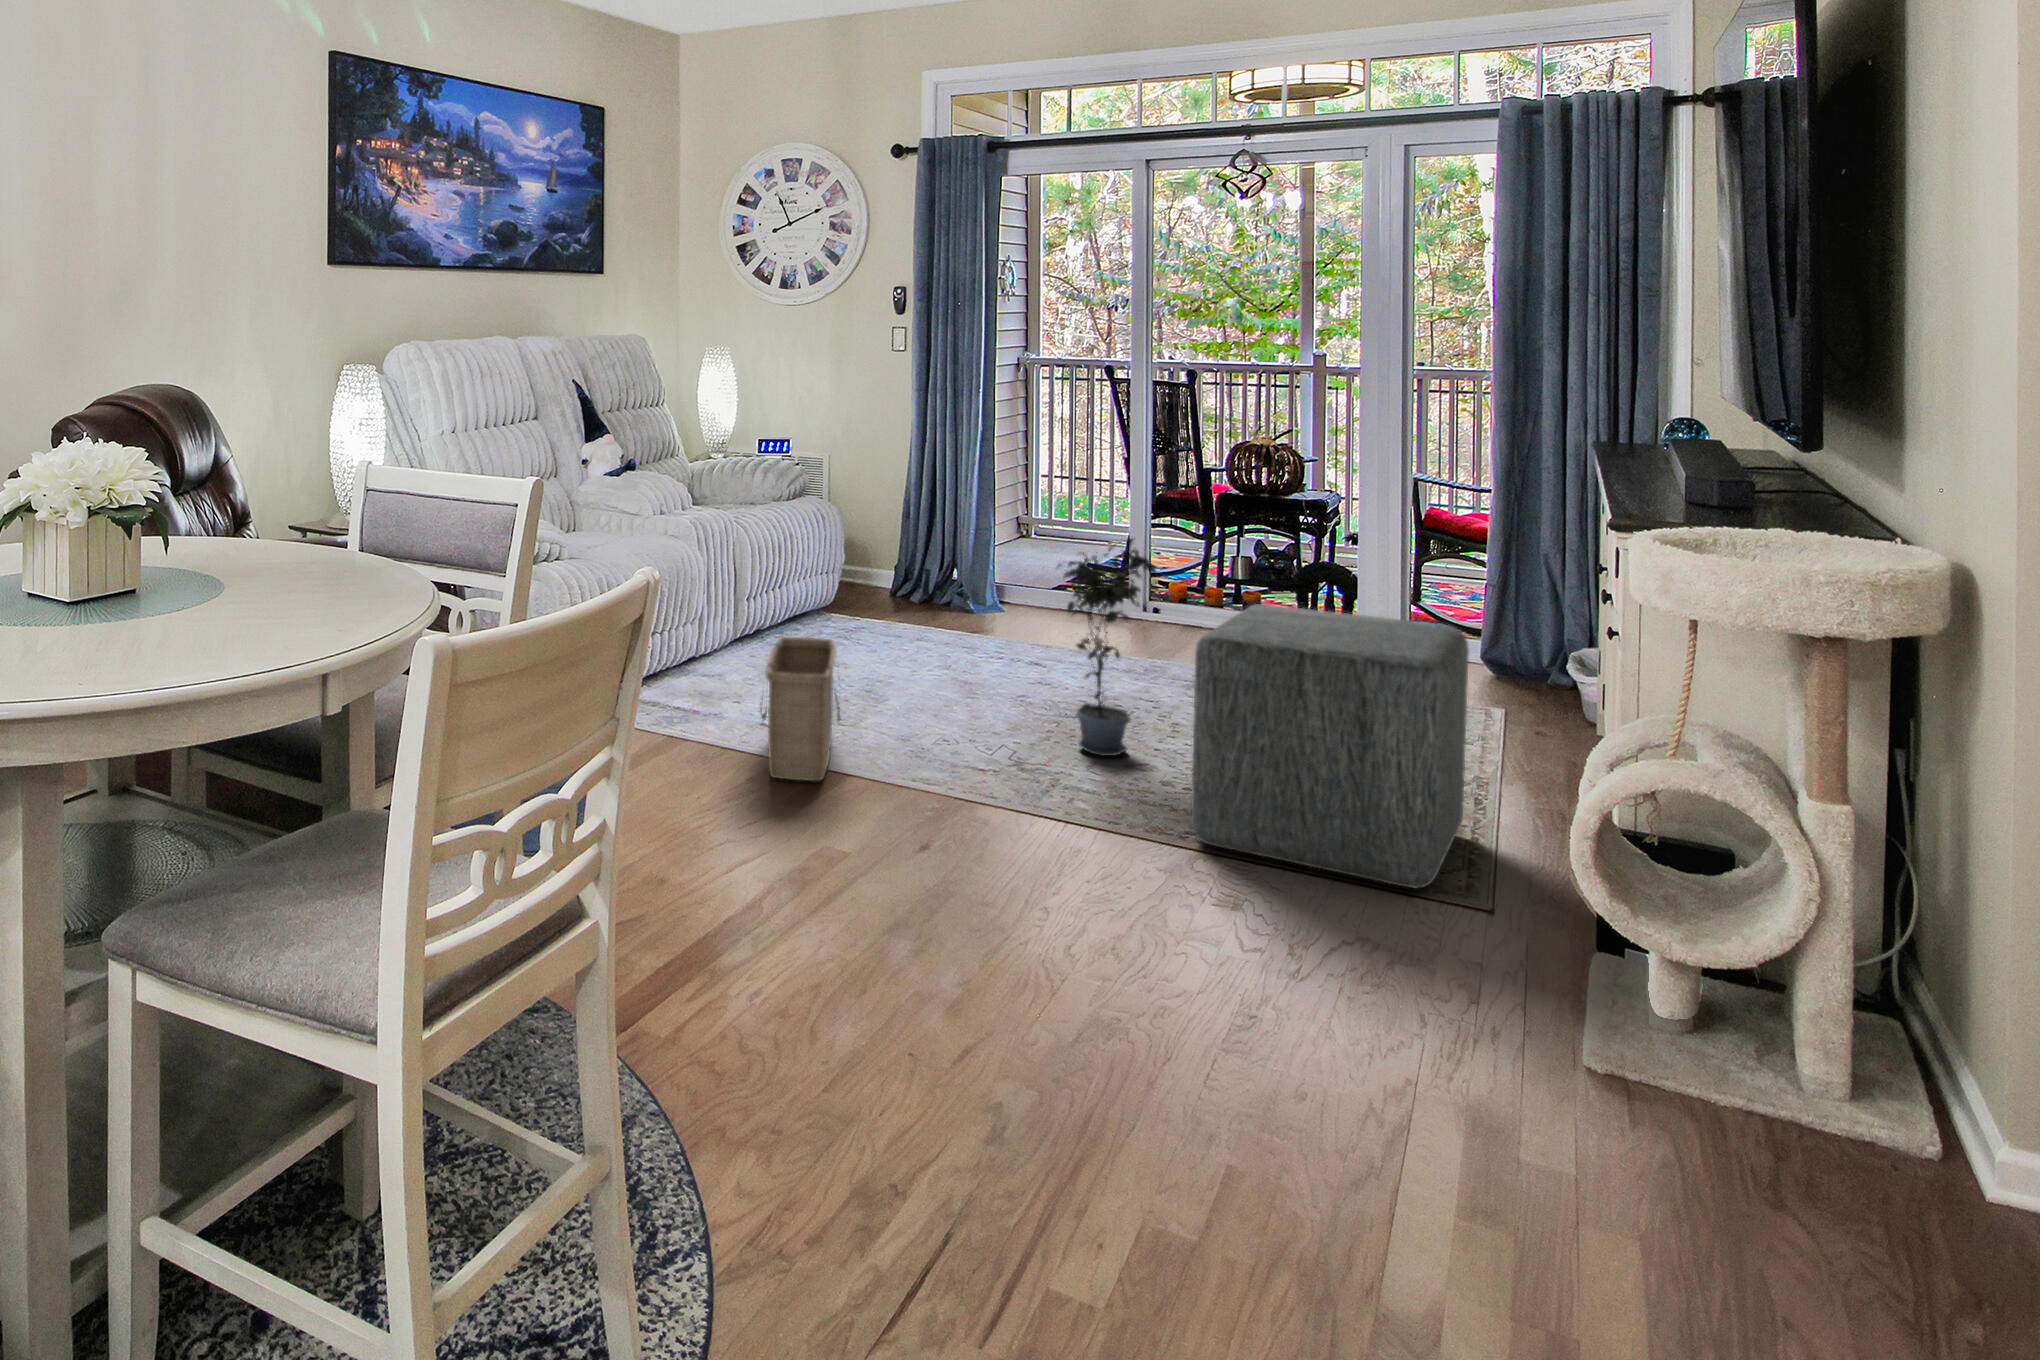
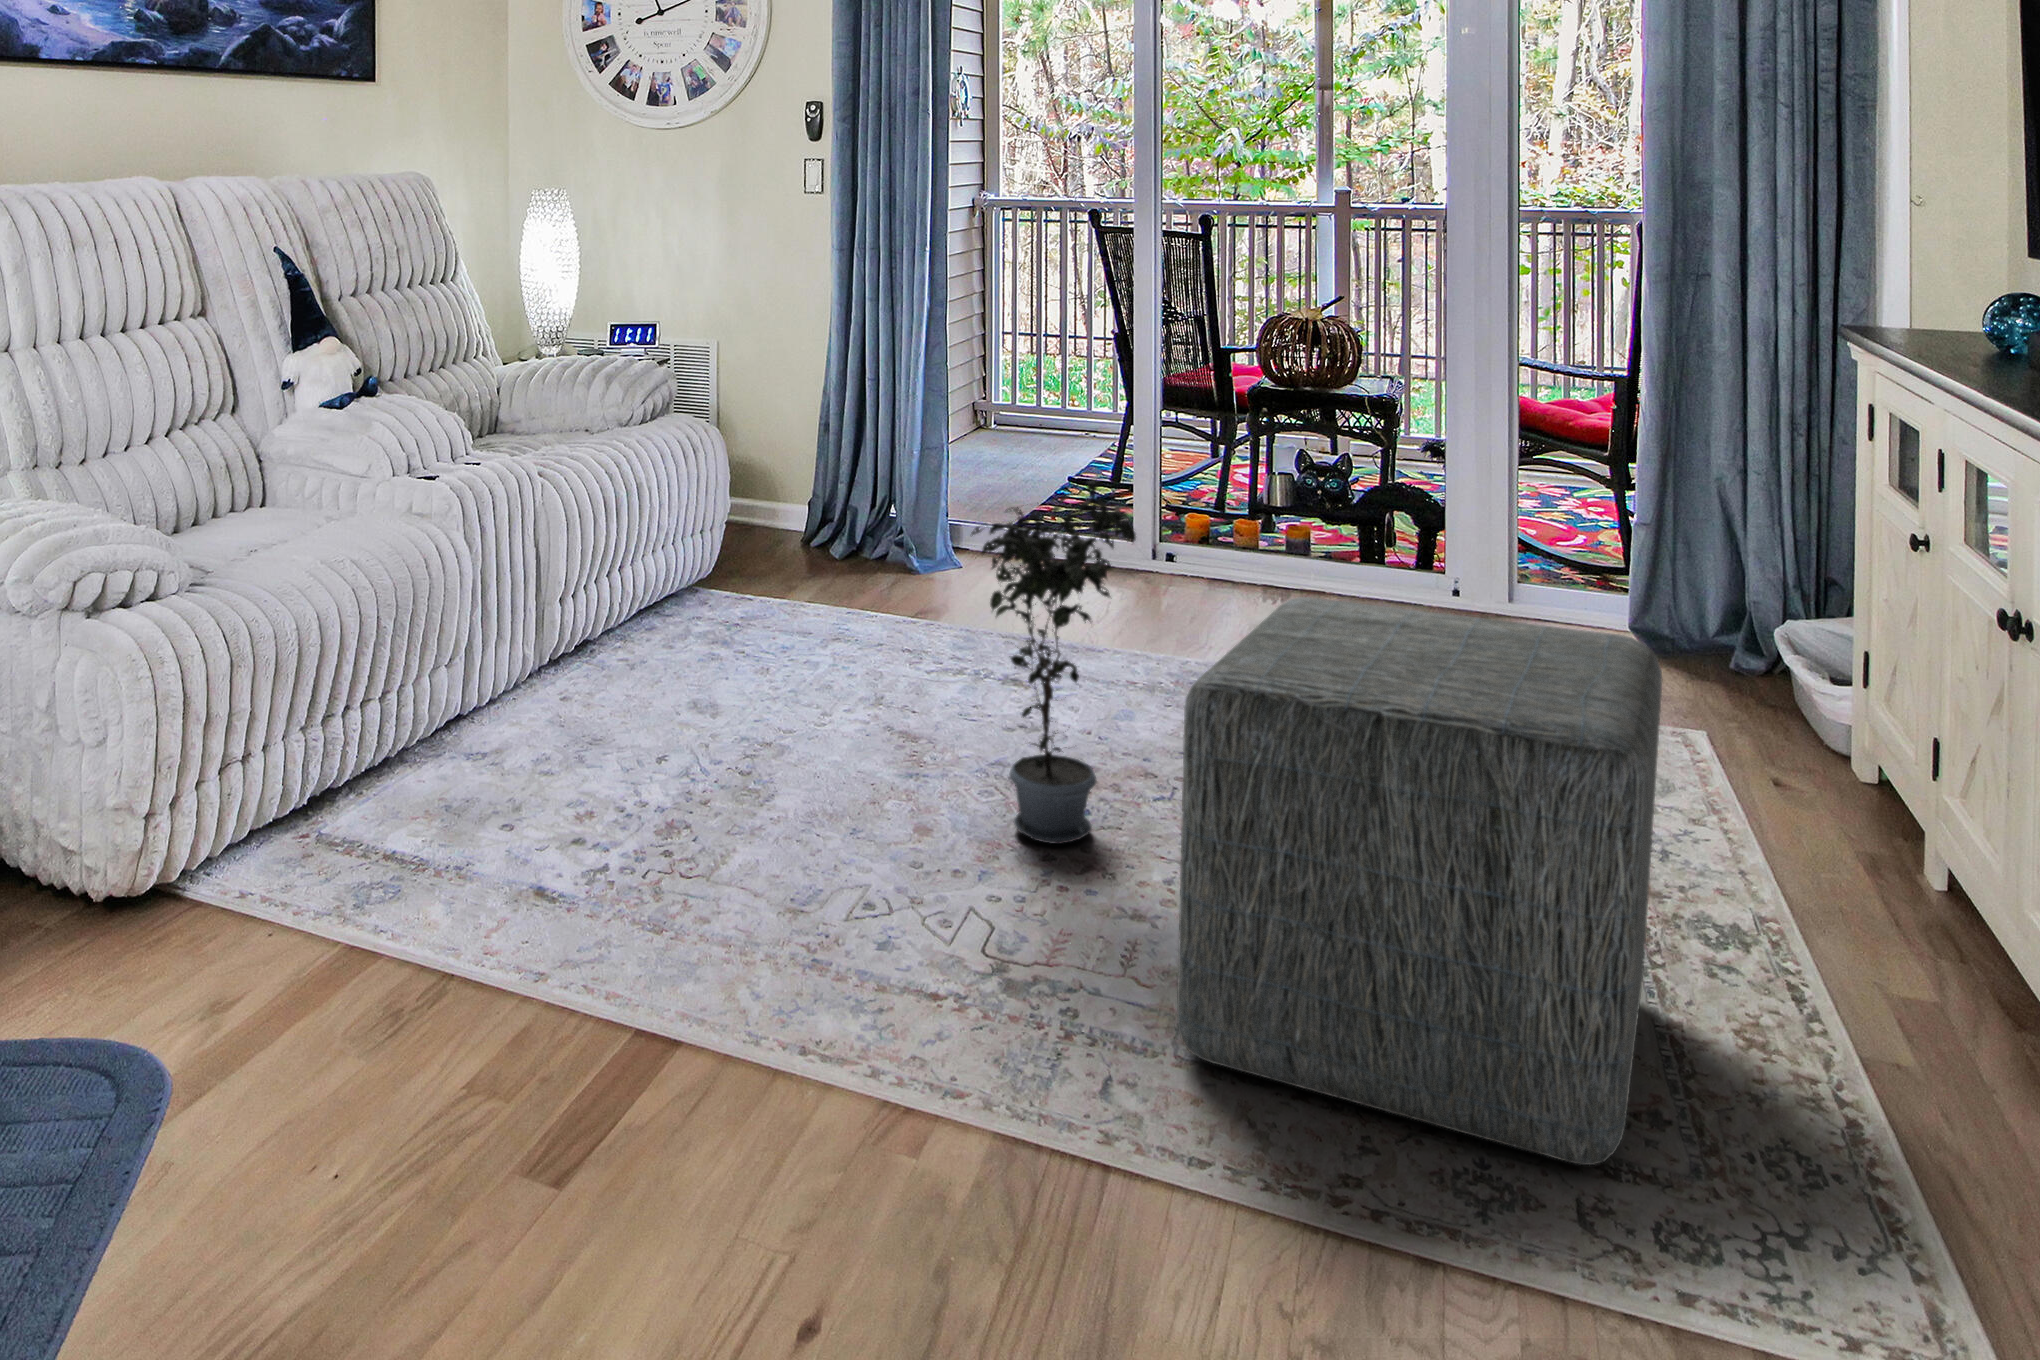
basket: present [761,637,840,781] -> none [440,661,611,937]

